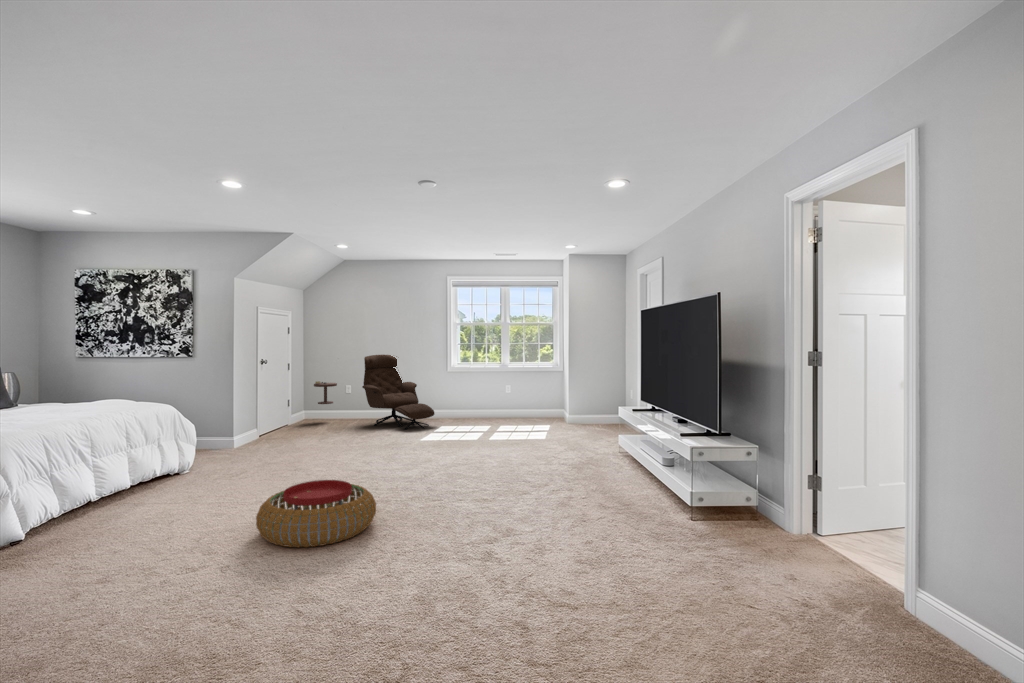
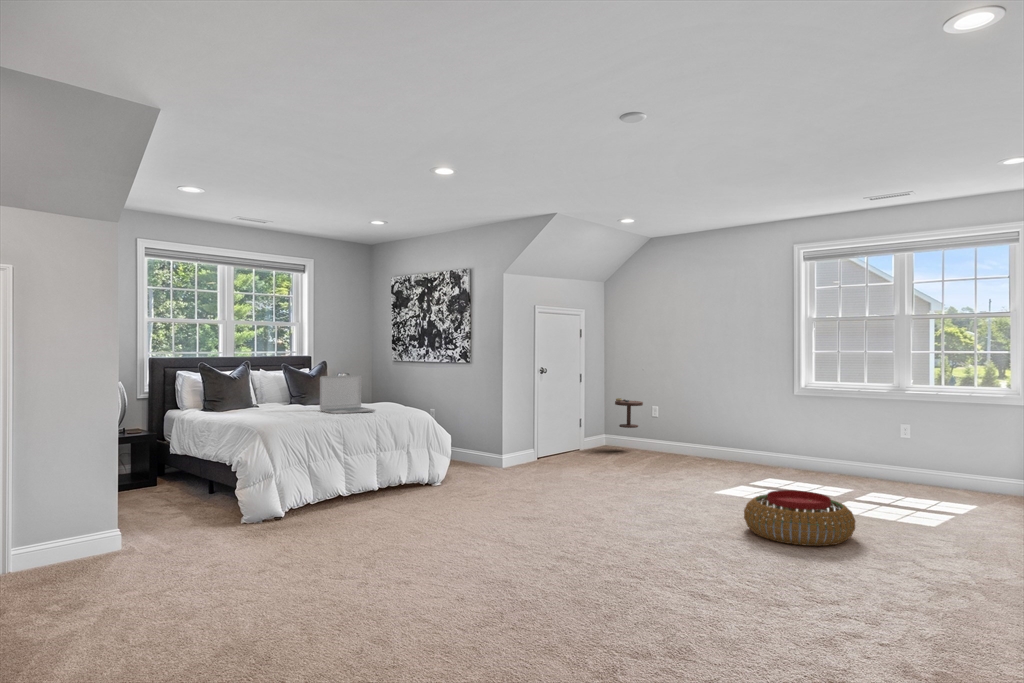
lounge chair: present [362,355,434,430] -> none [666,368,753,475]
laptop: none [30,371,111,415] -> present [320,375,376,414]
pouf: present [256,480,376,547] -> present [744,490,856,546]

